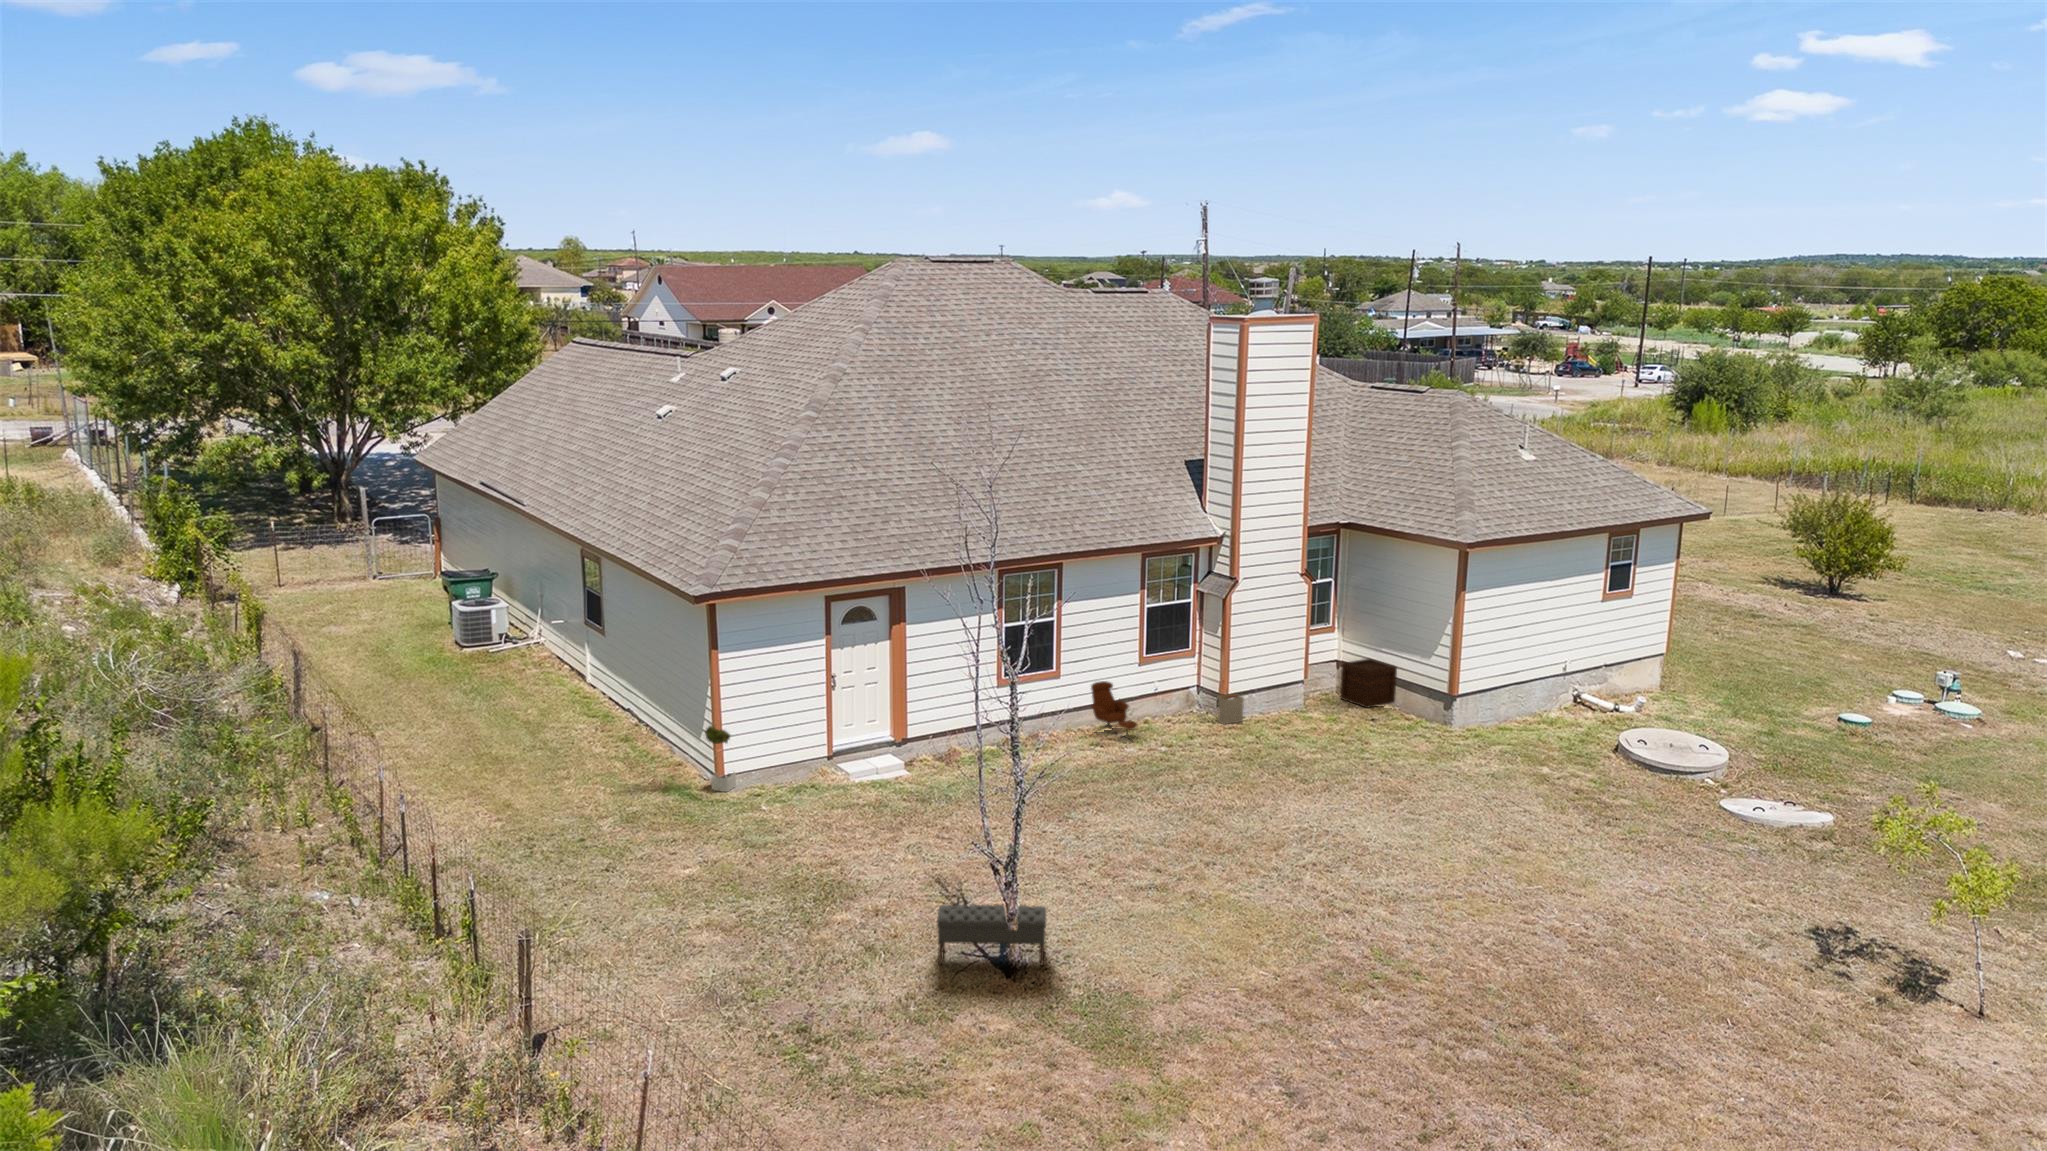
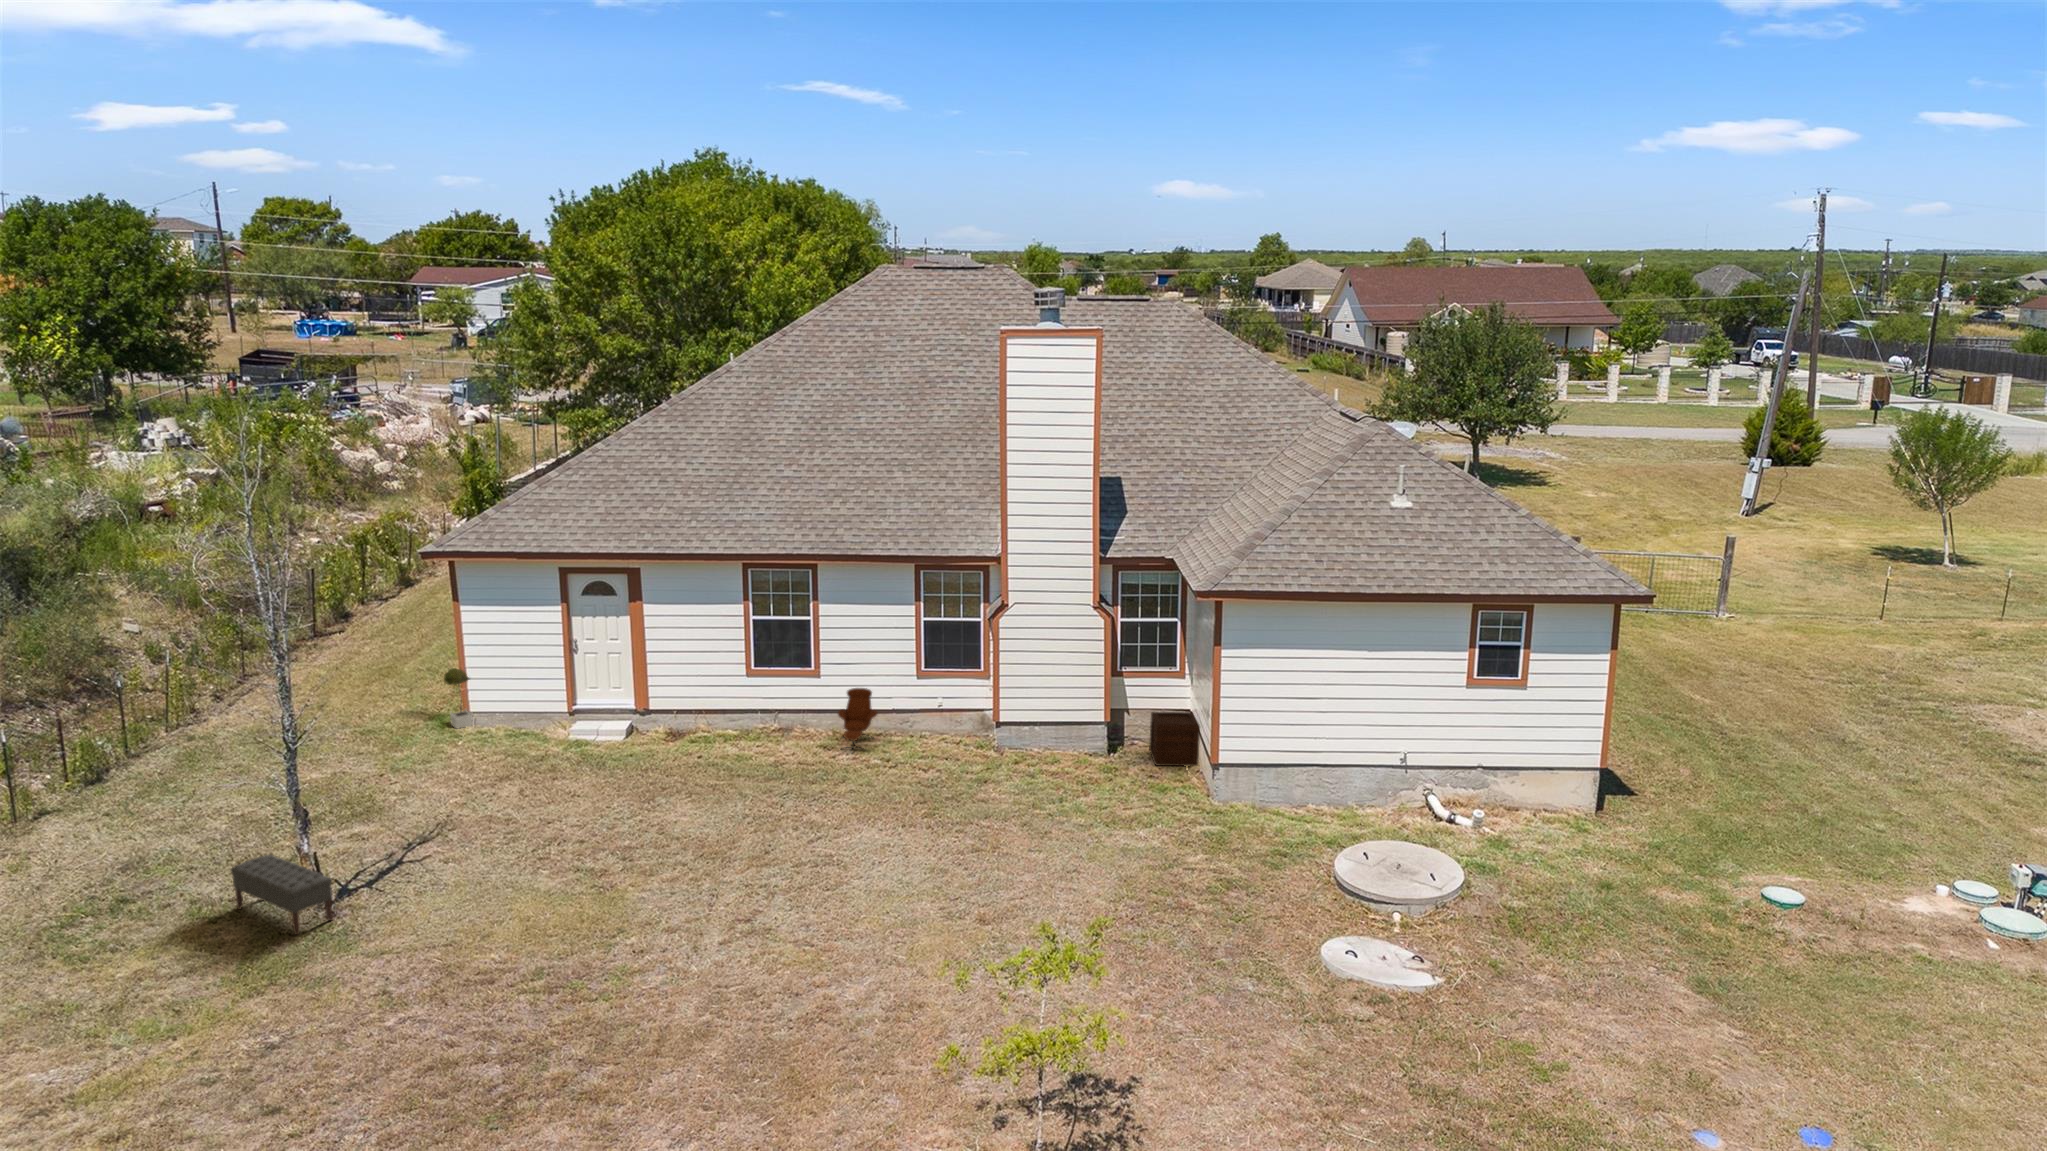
storage bin: present [1218,694,1244,724] -> none [974,717,1000,755]

